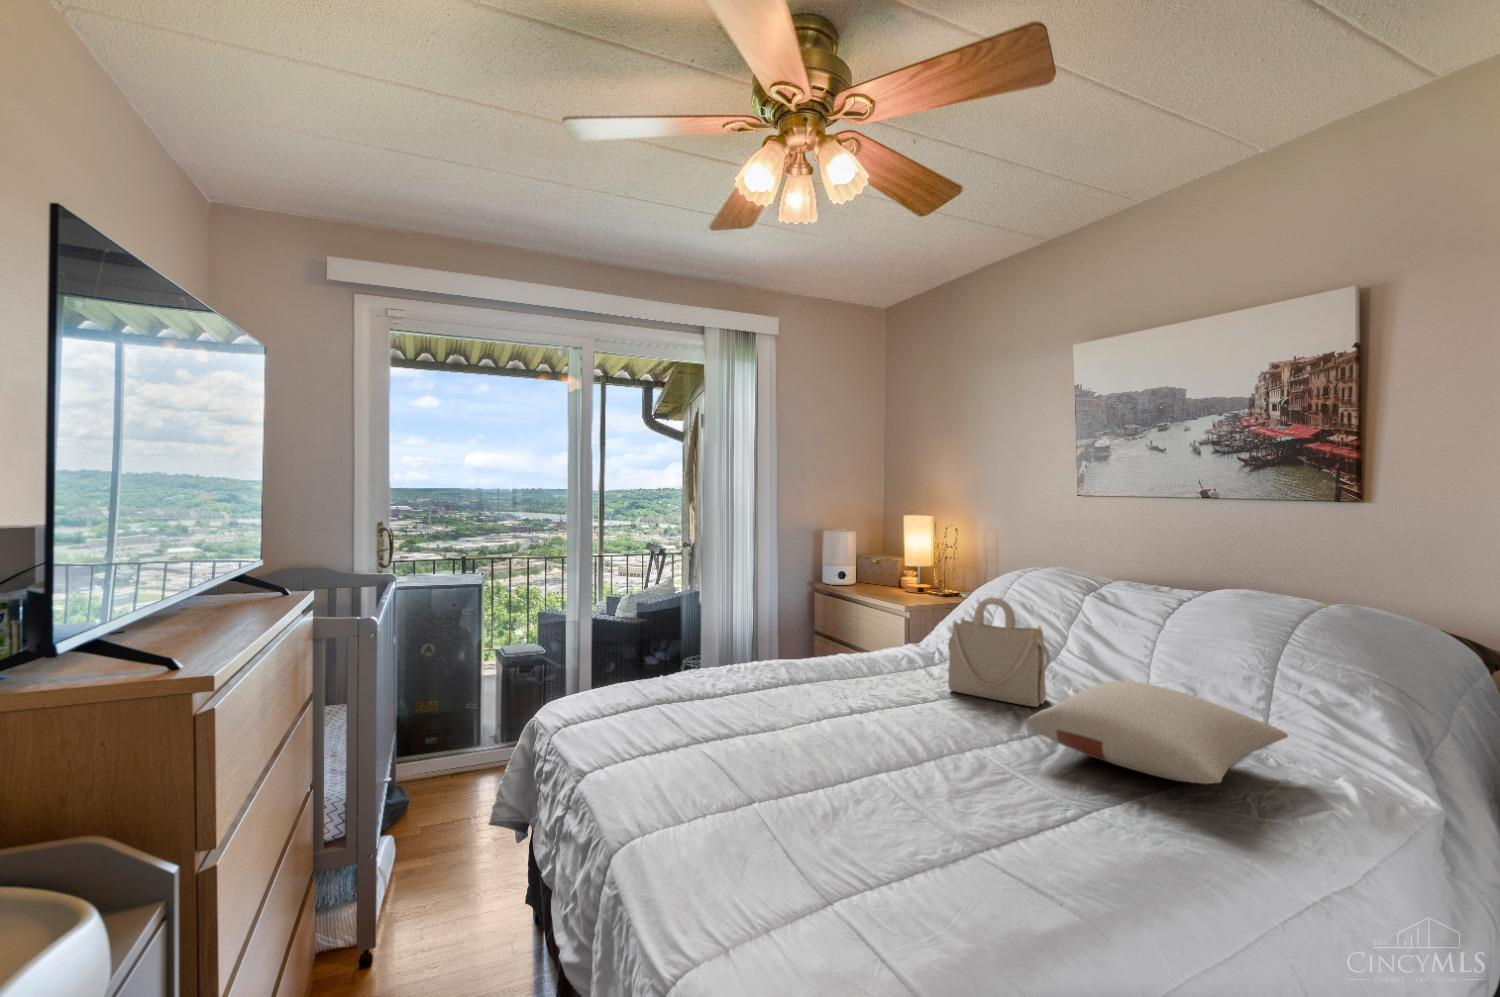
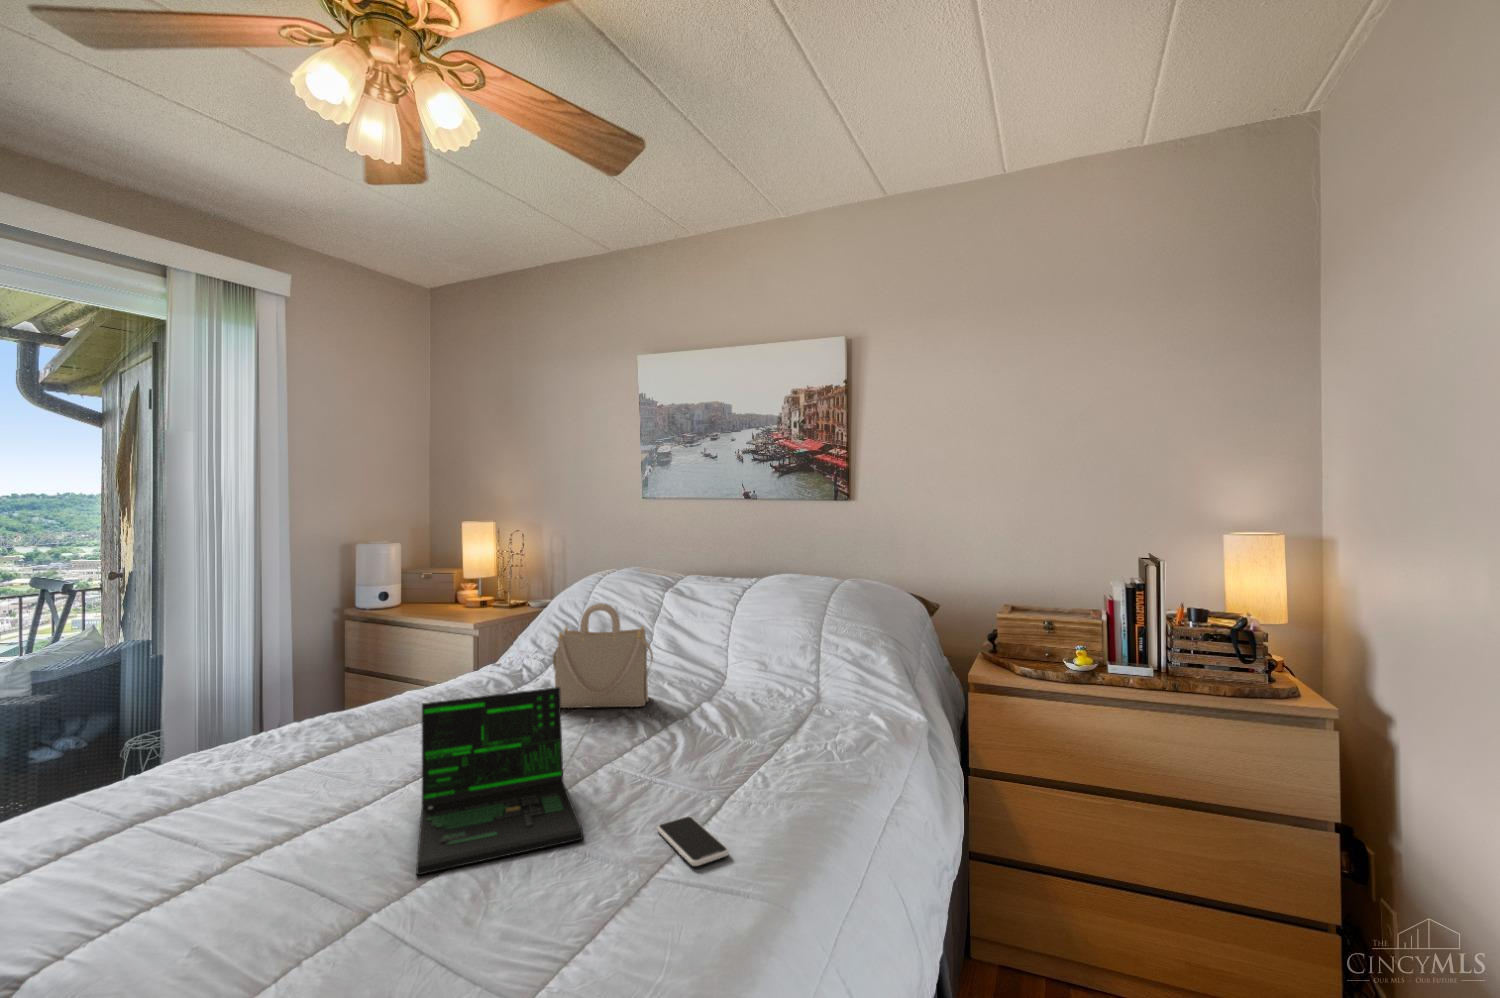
laptop: none [792,658,958,803] -> present [417,687,593,875]
pillow: present [1026,681,1288,784] -> none [657,665,839,746]
smartphone: none [995,813,1059,862] -> present [657,816,729,866]

